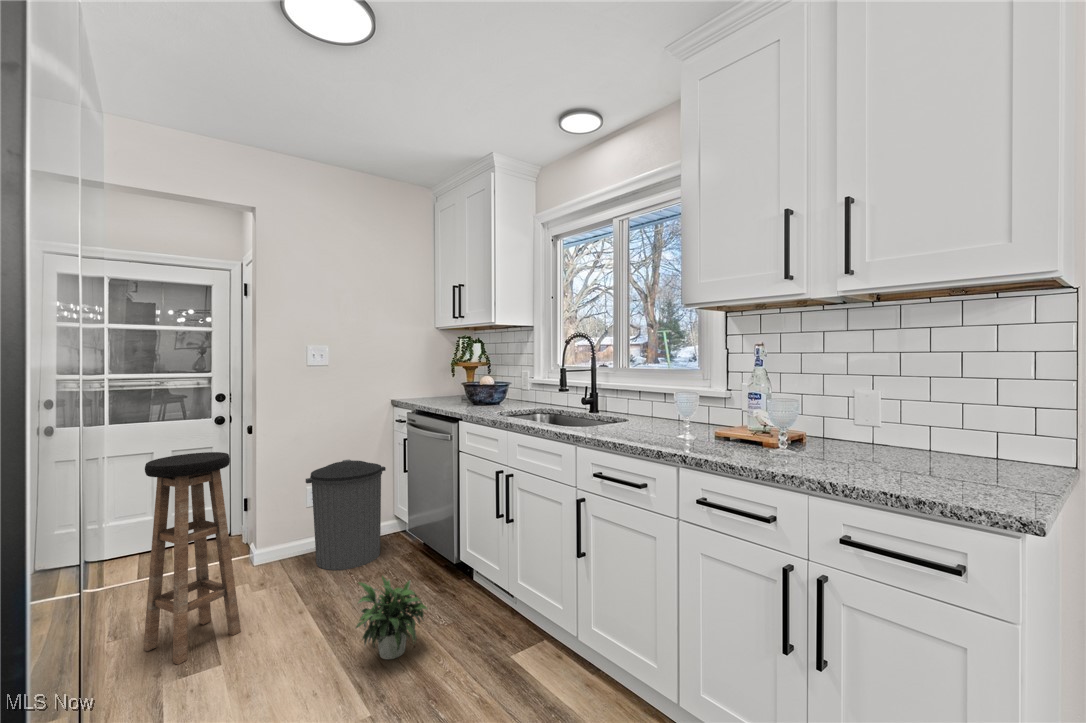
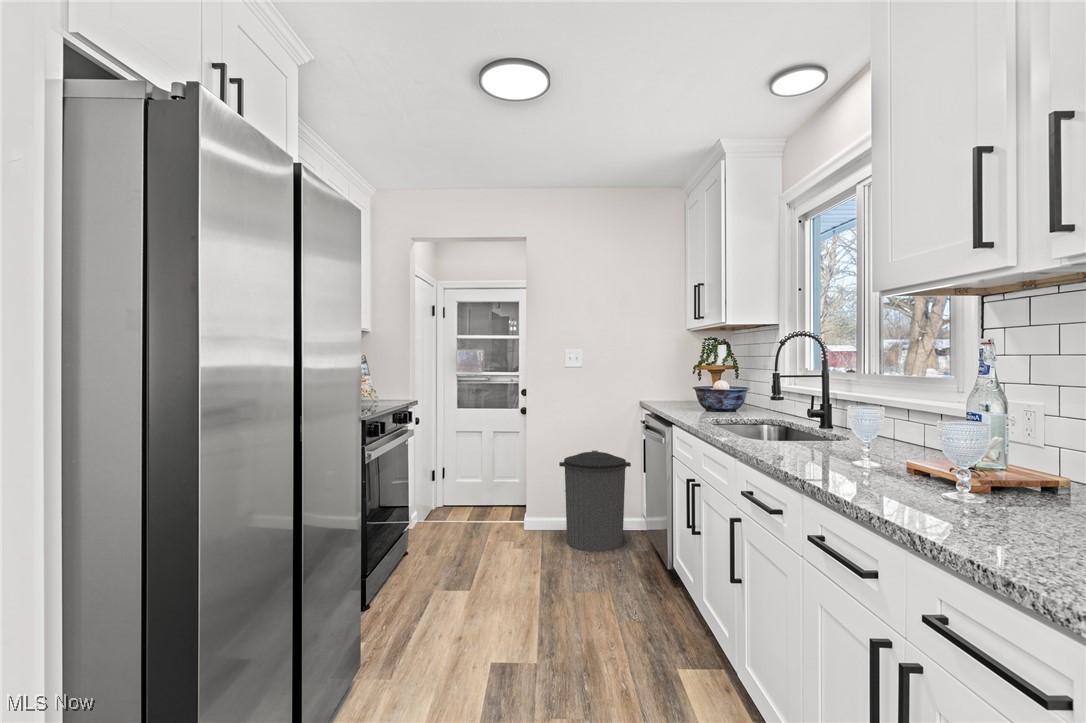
bar stool: present [143,452,241,665] -> none [435,427,492,581]
potted plant: present [356,576,428,660] -> none [548,555,611,631]

